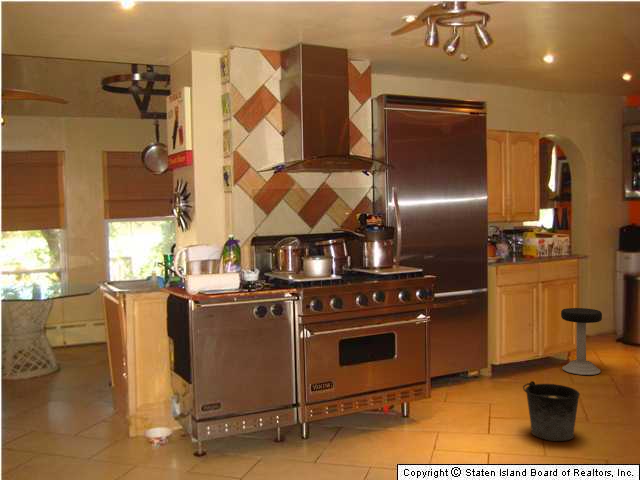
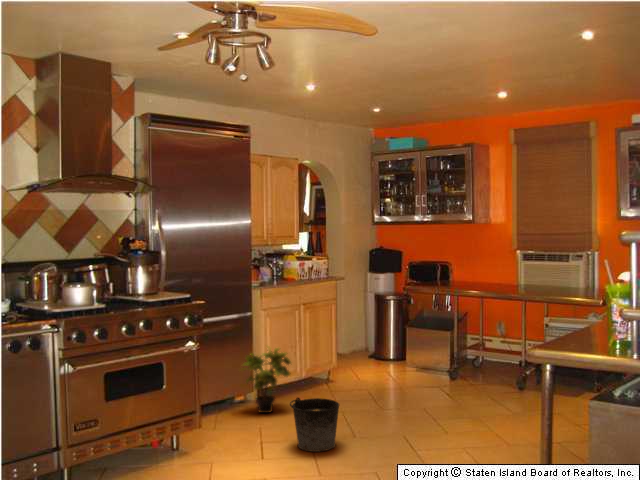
stool: present [561,308,602,375] -> none [320,327,355,389]
potted plant: none [470,323,528,392] -> present [240,347,291,413]

